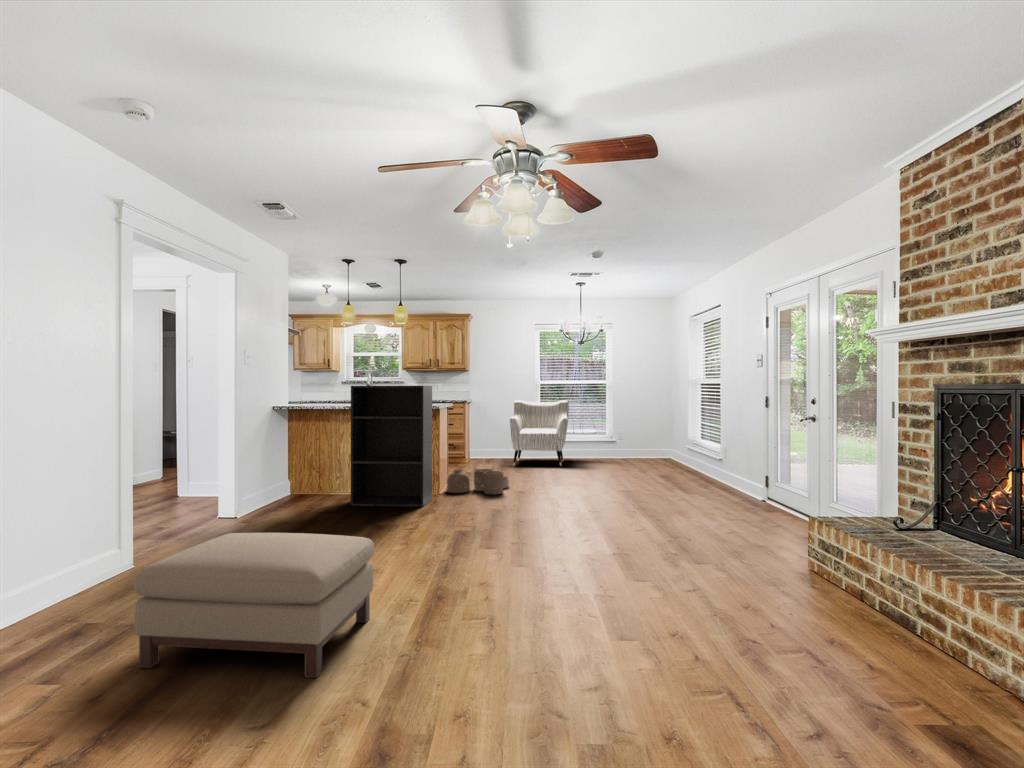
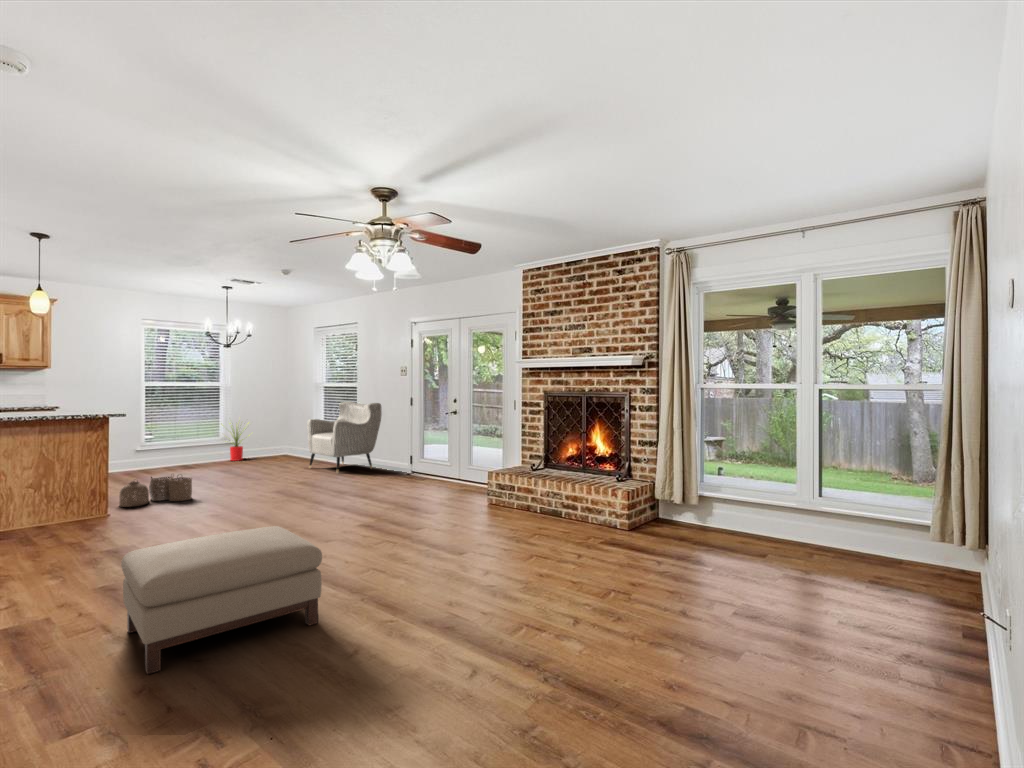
bookshelf: present [351,386,432,507] -> none [17,393,126,538]
armchair: present [510,400,569,466] -> present [307,402,382,473]
house plant: none [586,416,621,462] -> present [229,423,245,461]

